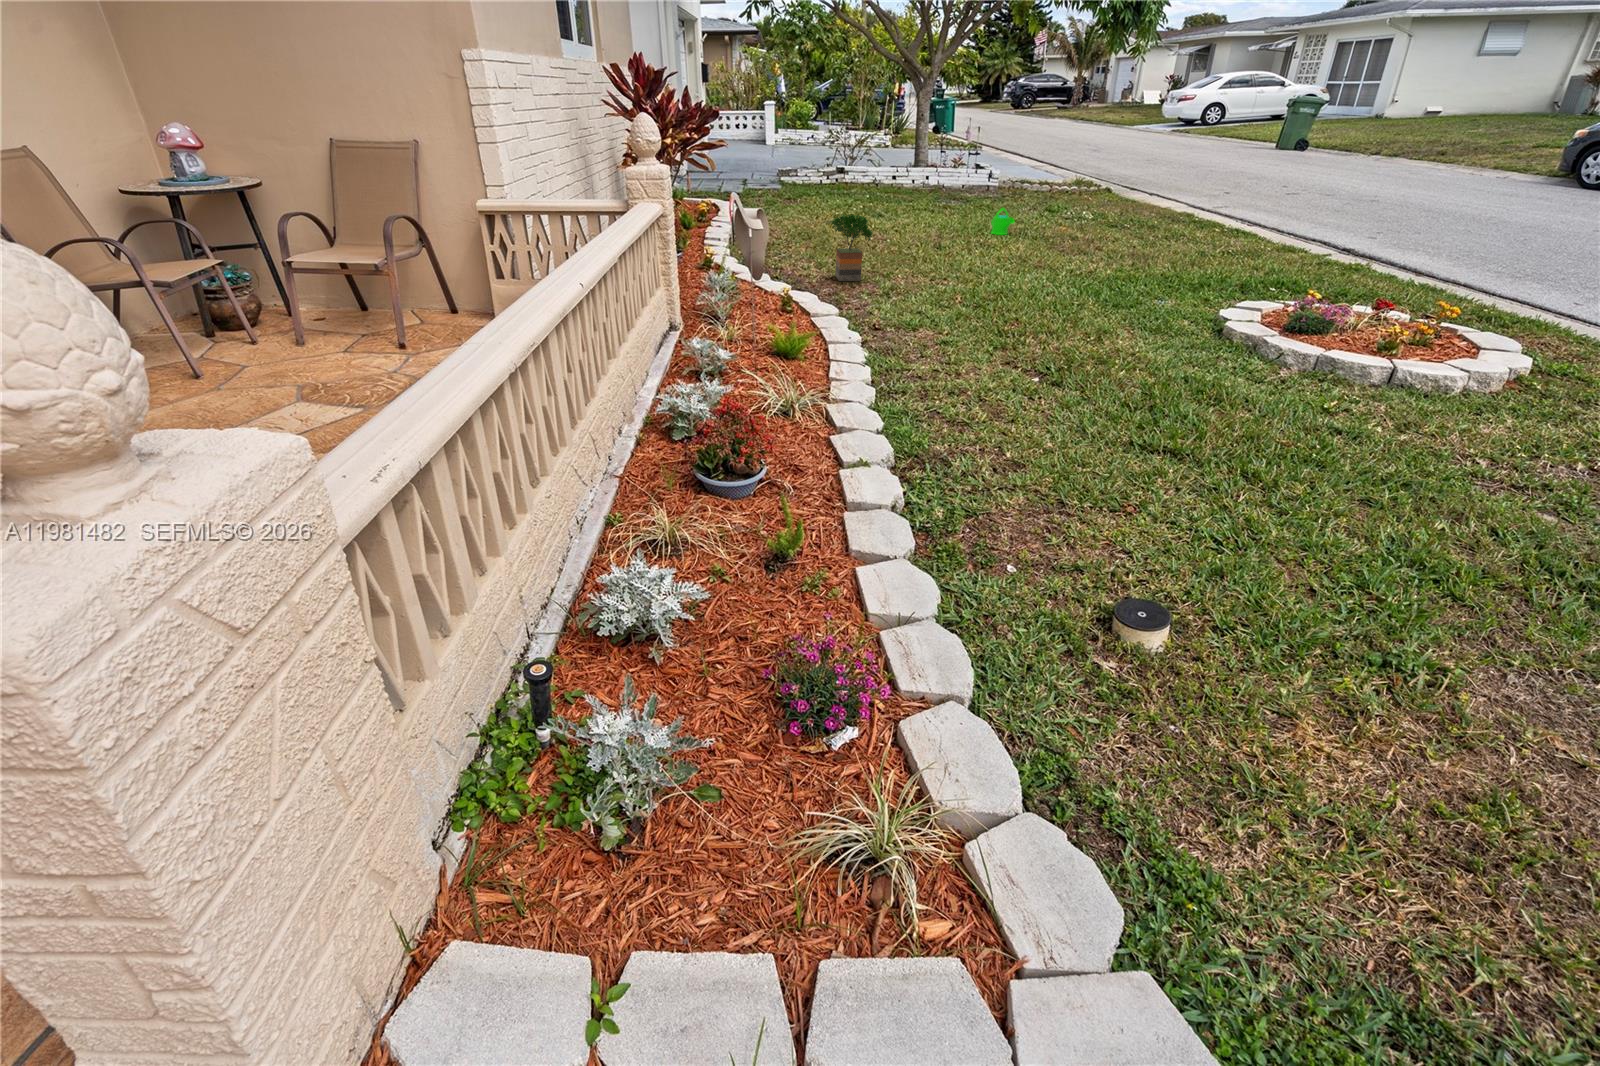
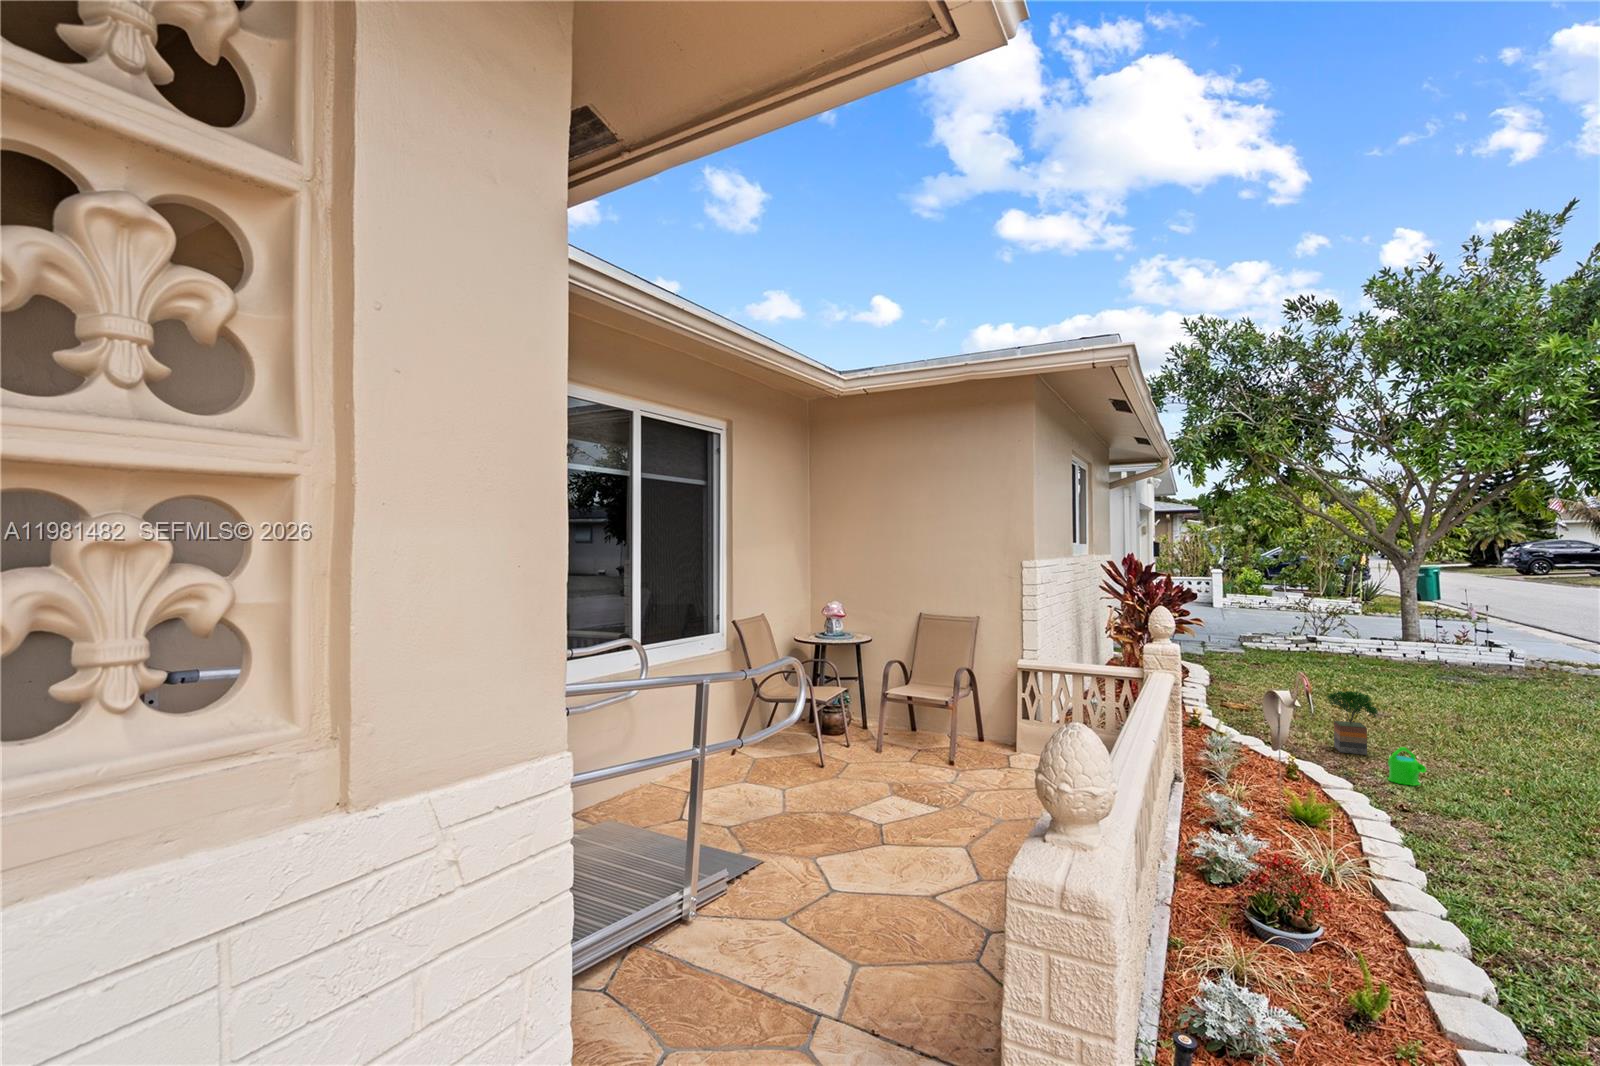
watering can: present [991,208,1015,235] -> present [1388,747,1426,786]

